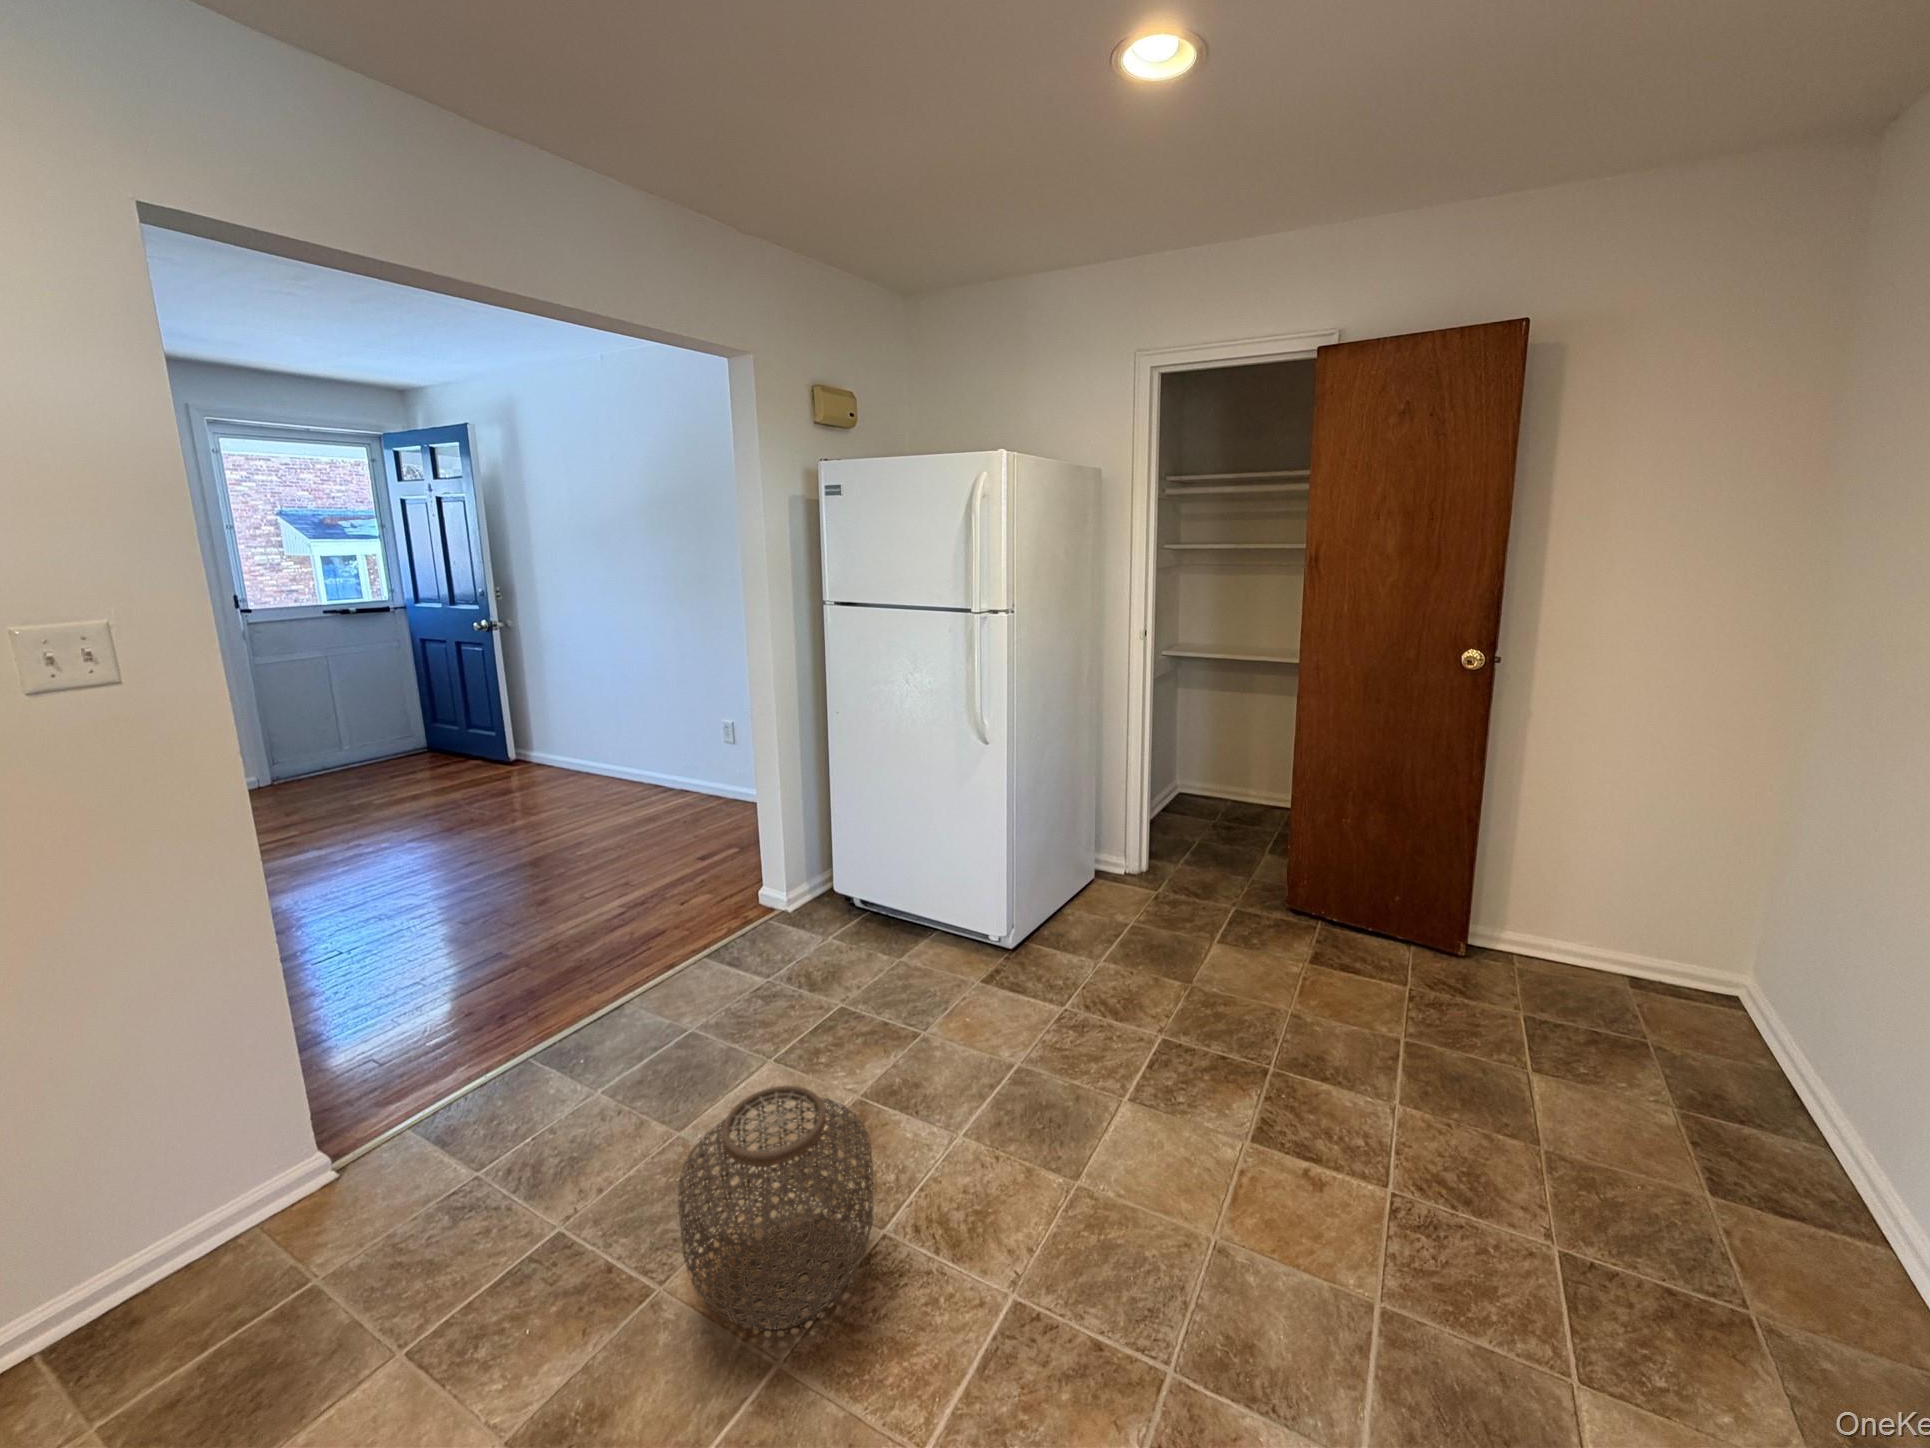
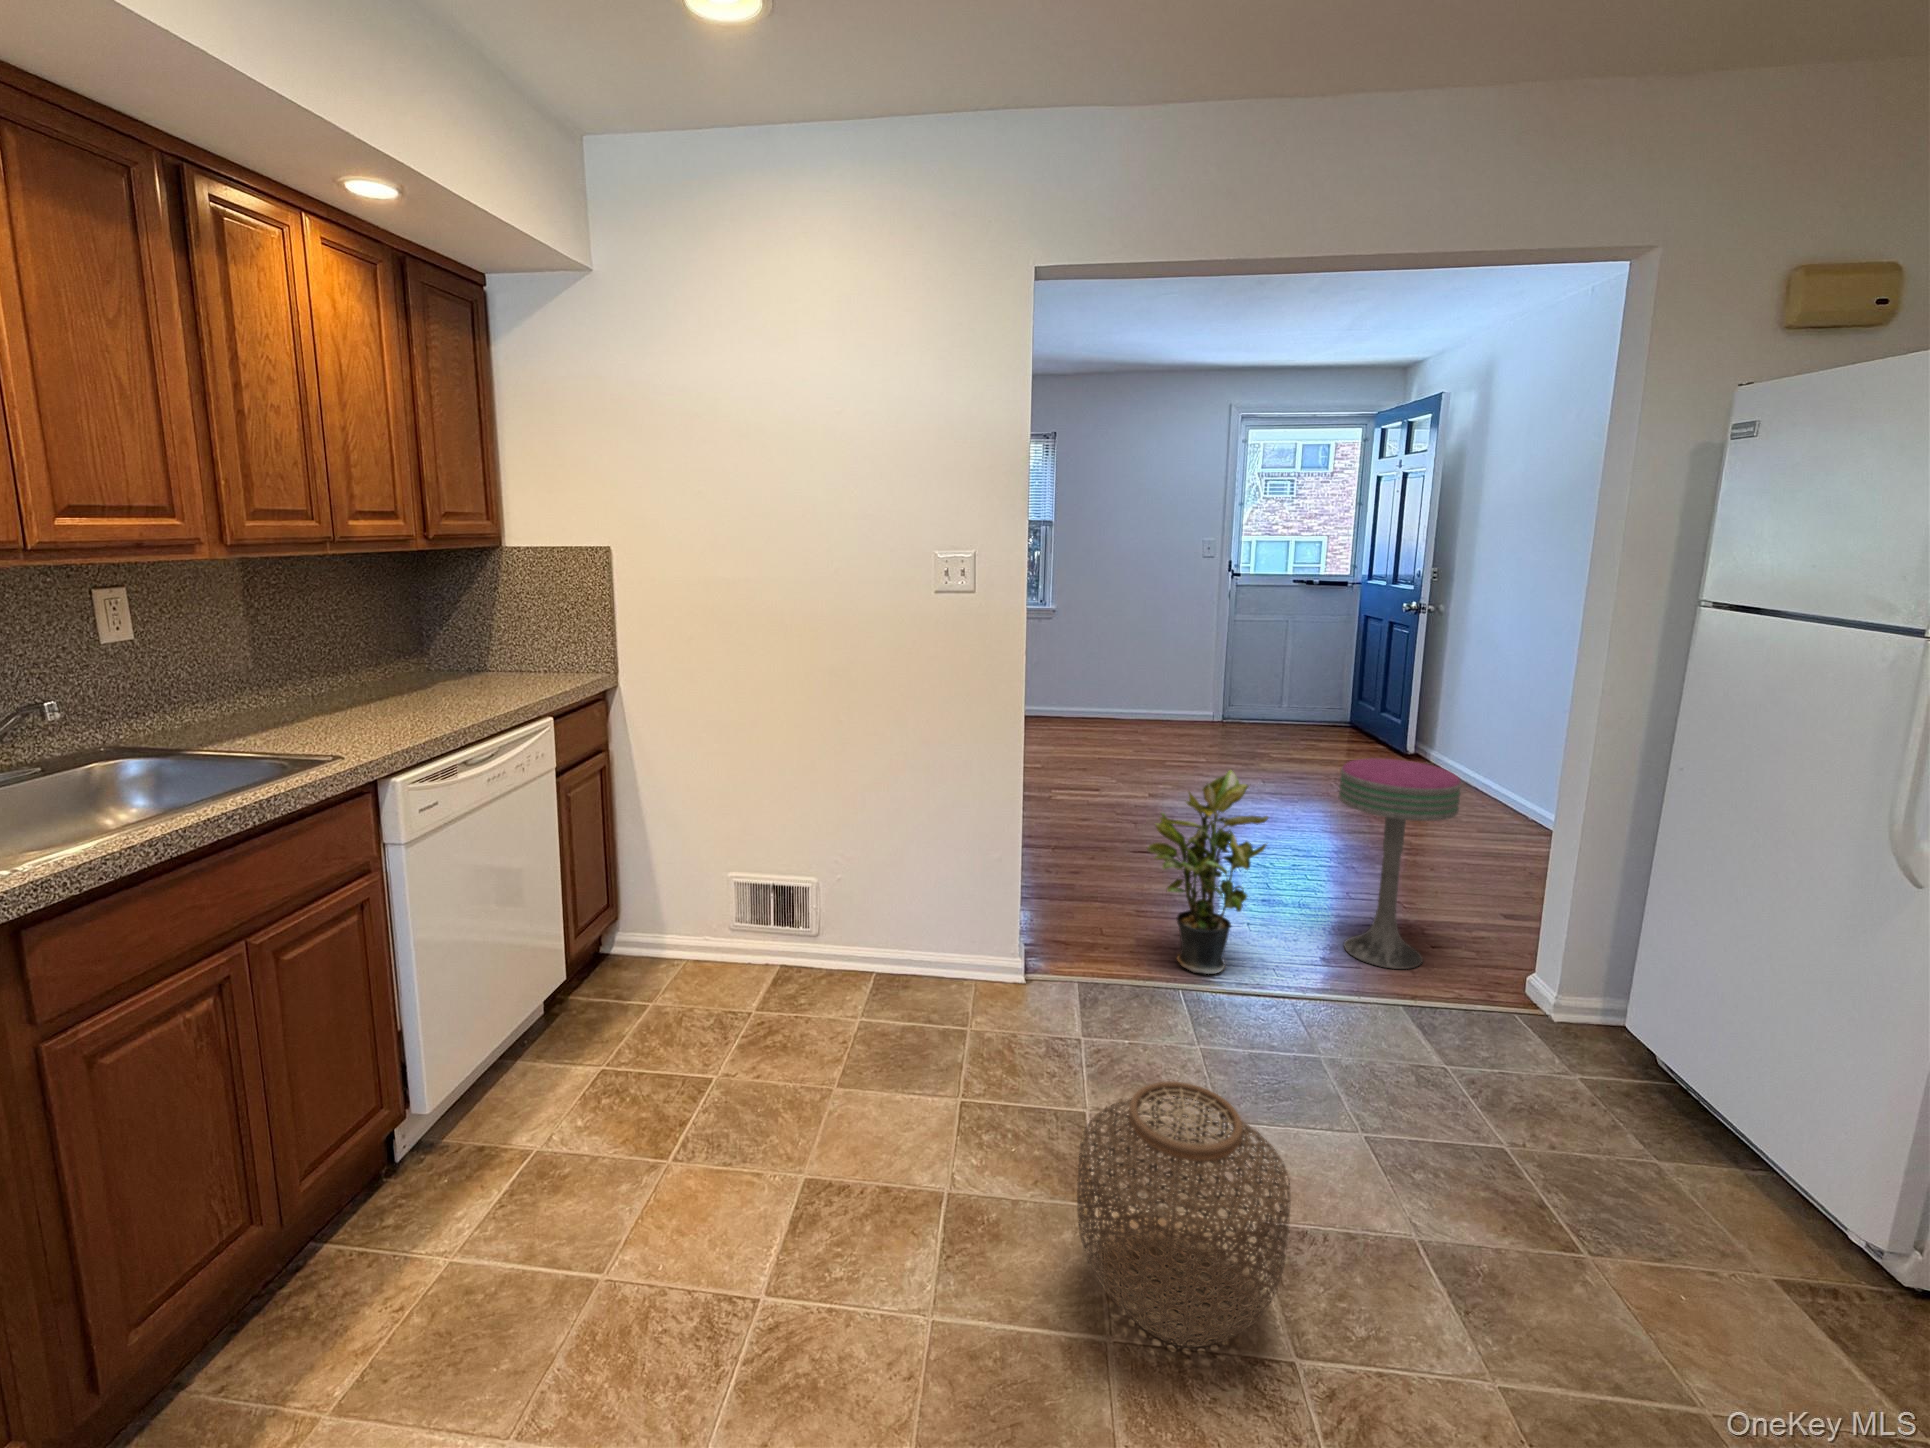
bar stool: none [585,759,689,942] -> present [1339,758,1462,969]
potted plant: none [425,818,565,1039] -> present [1147,770,1268,974]

